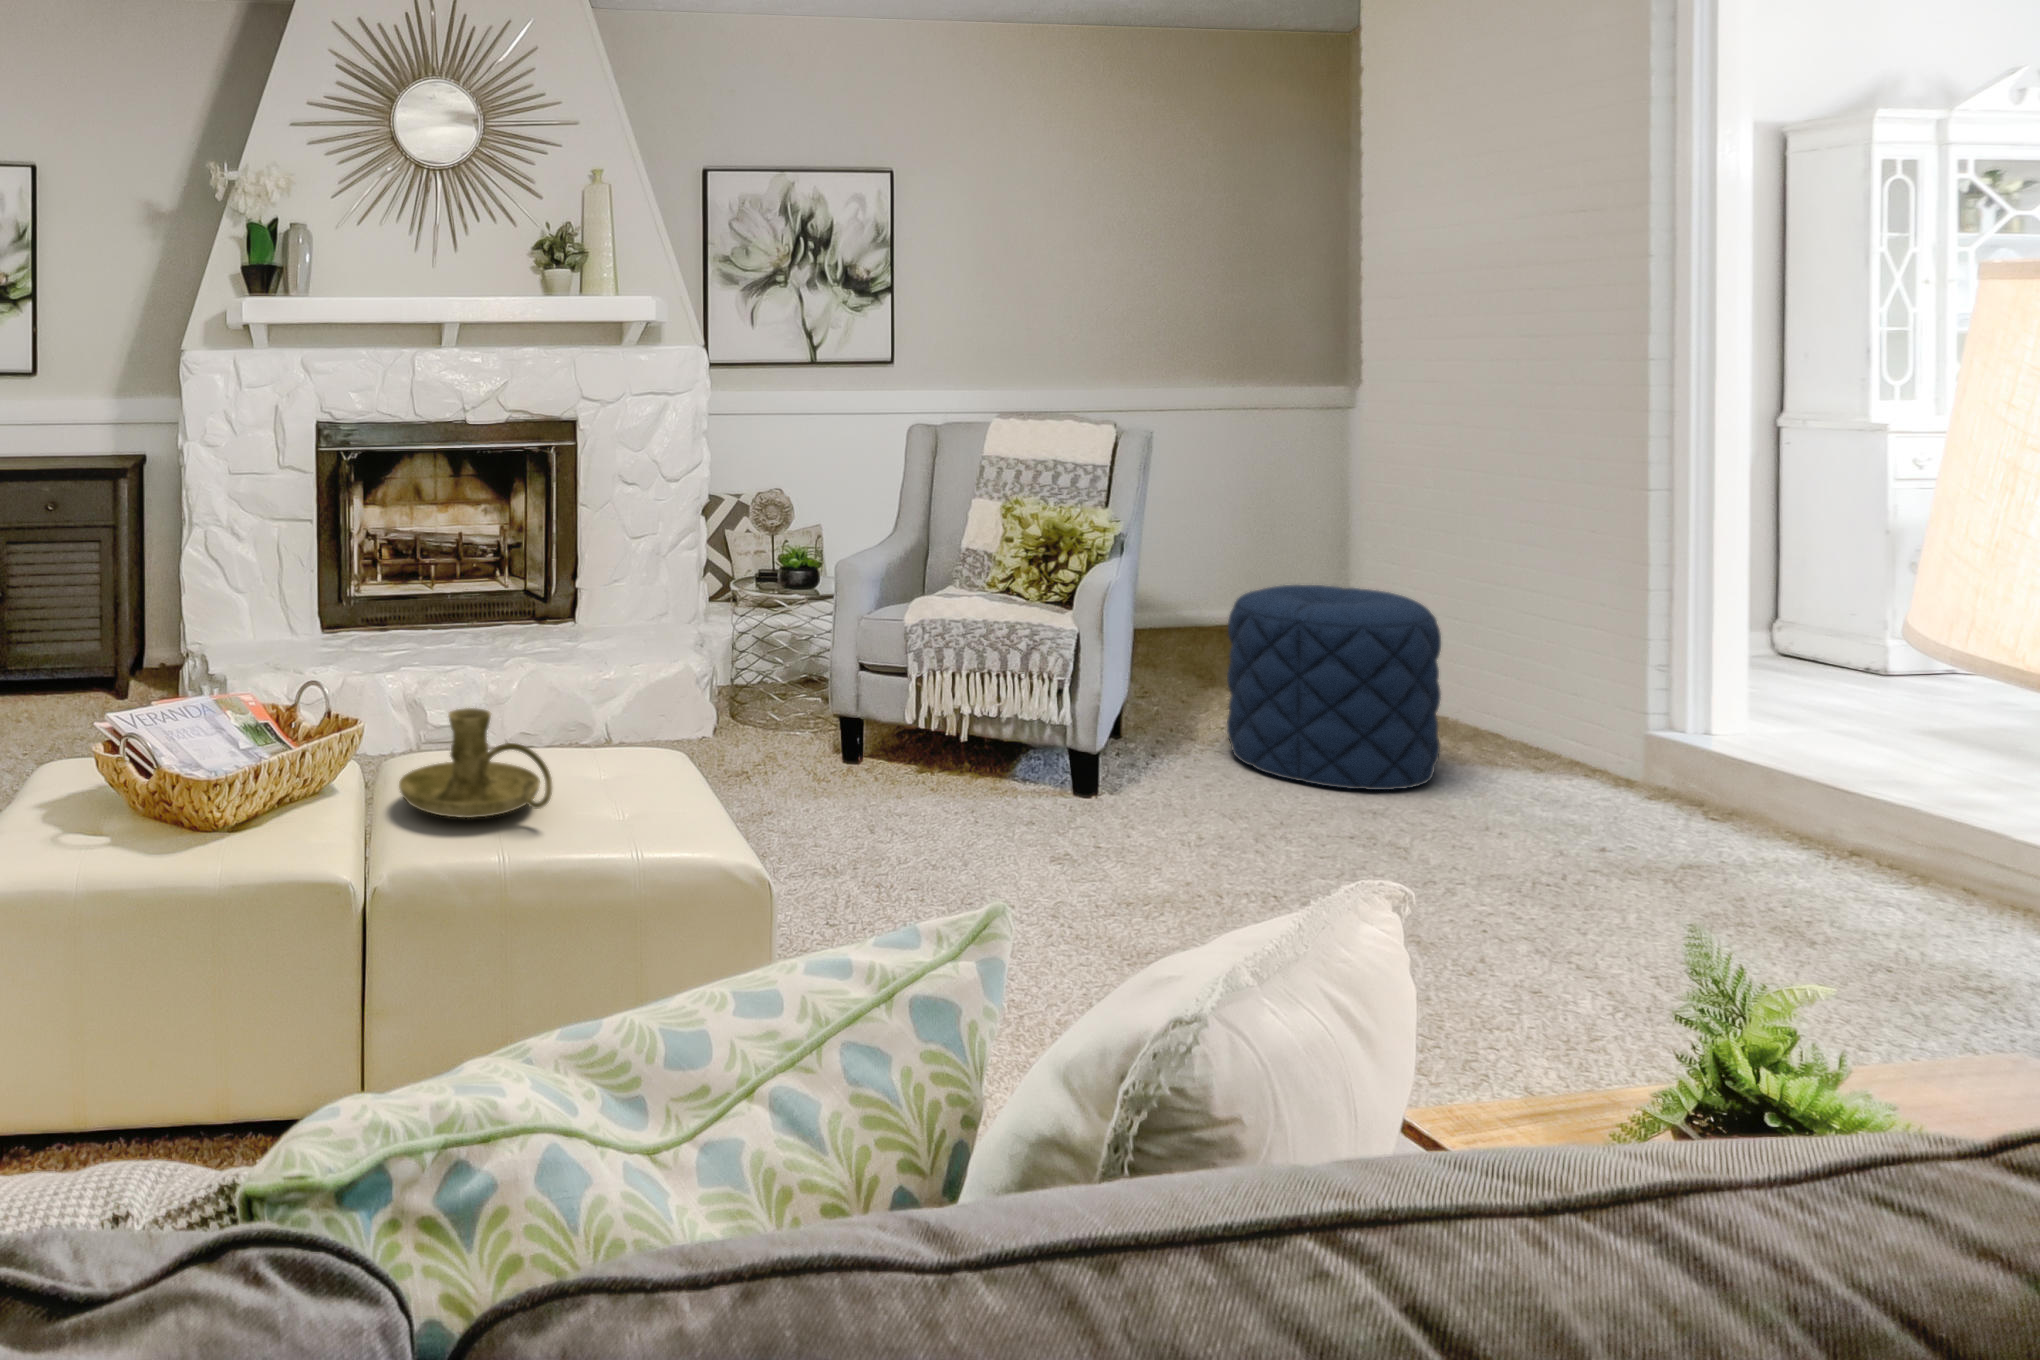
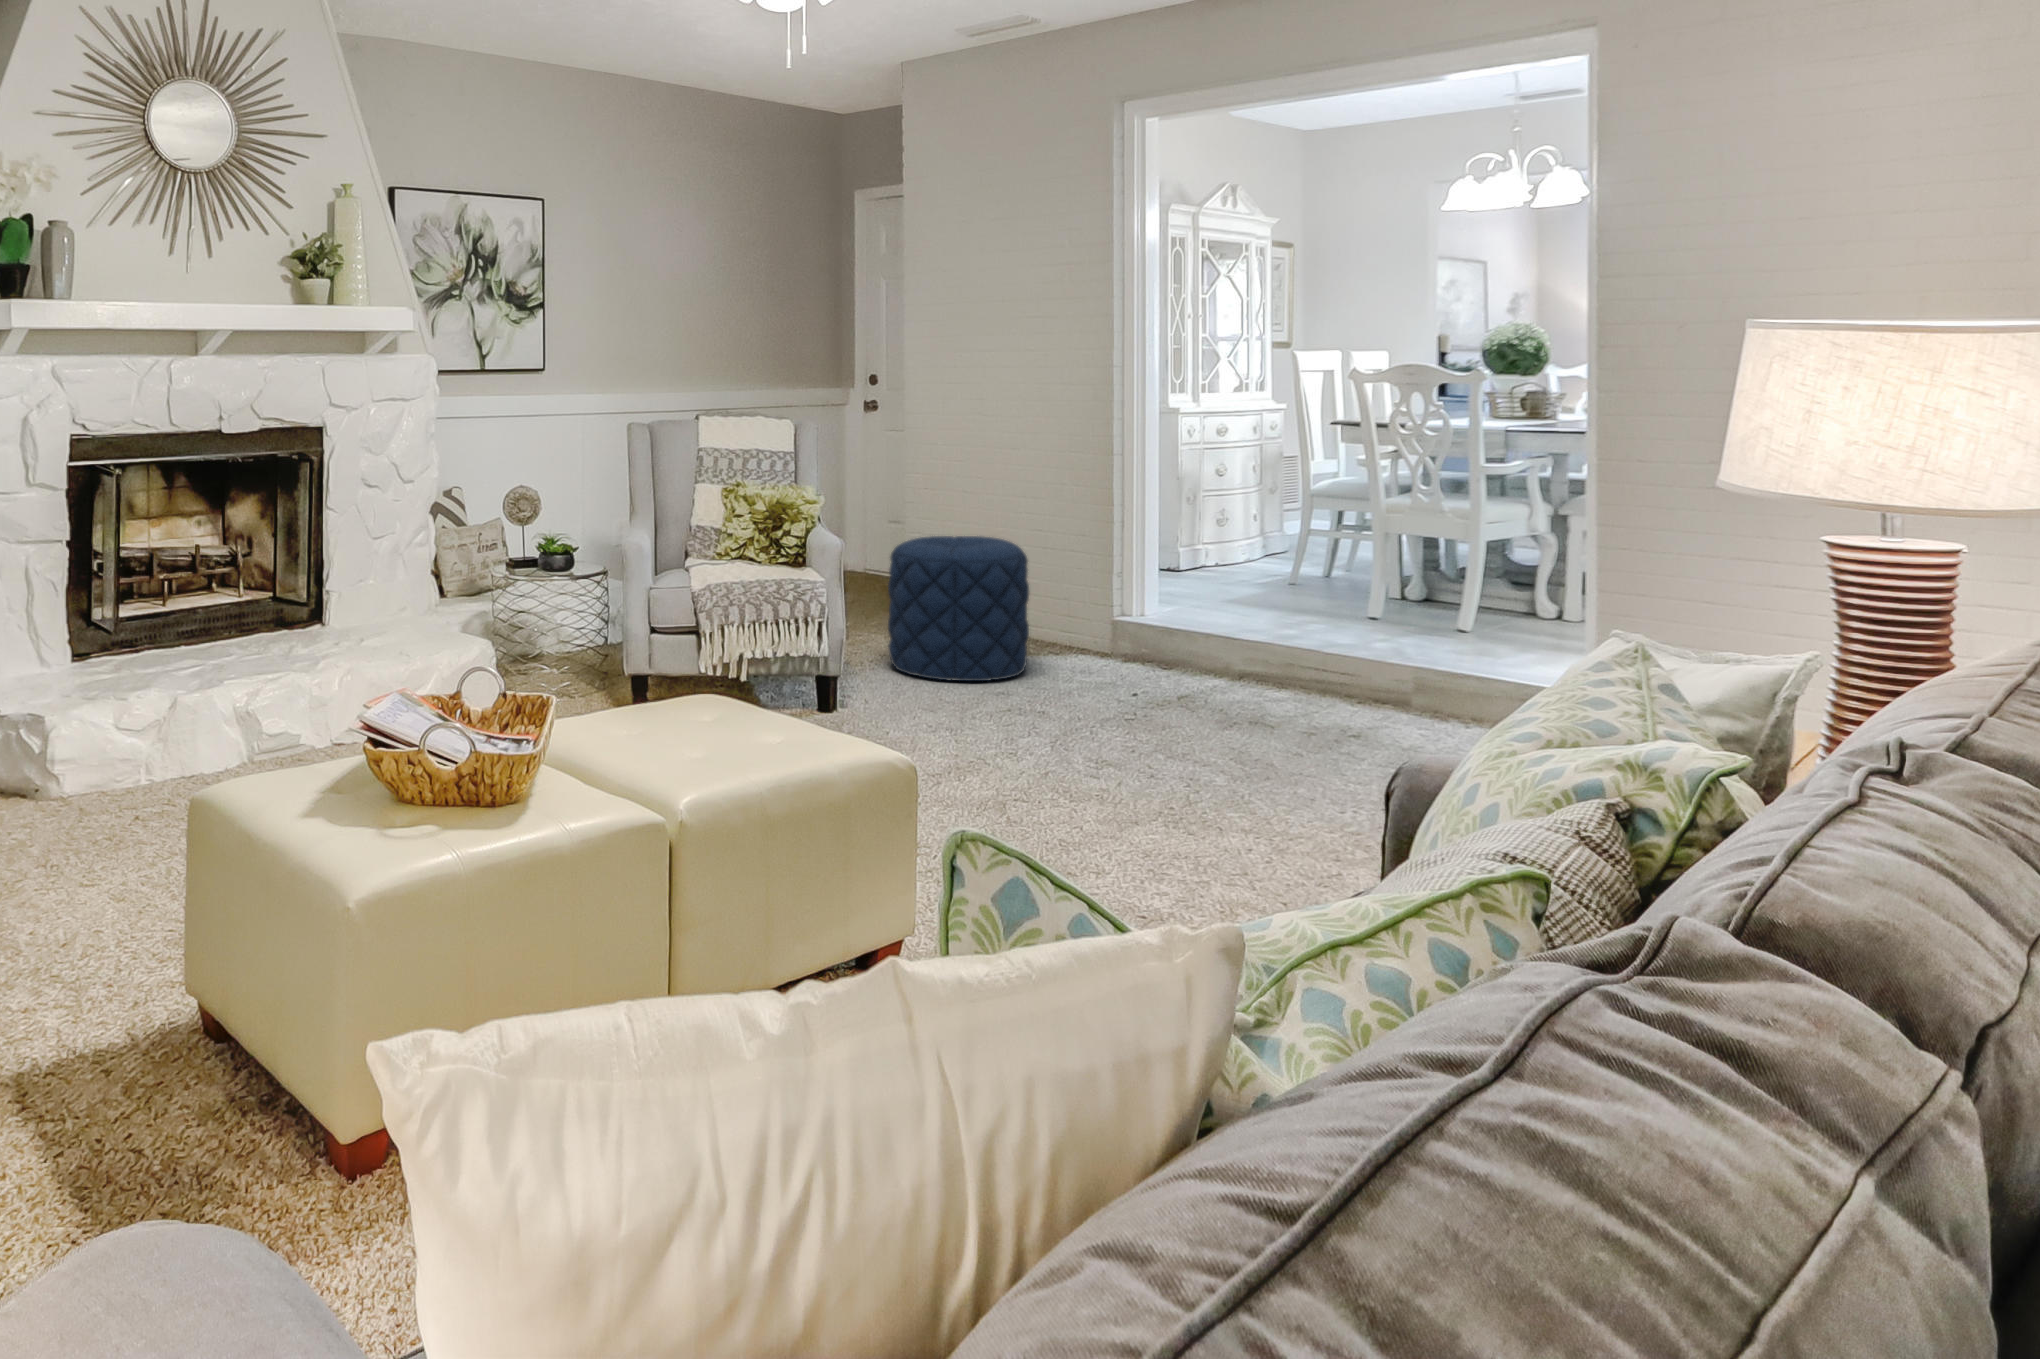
candle holder: present [399,708,552,818] -> none [608,662,757,751]

